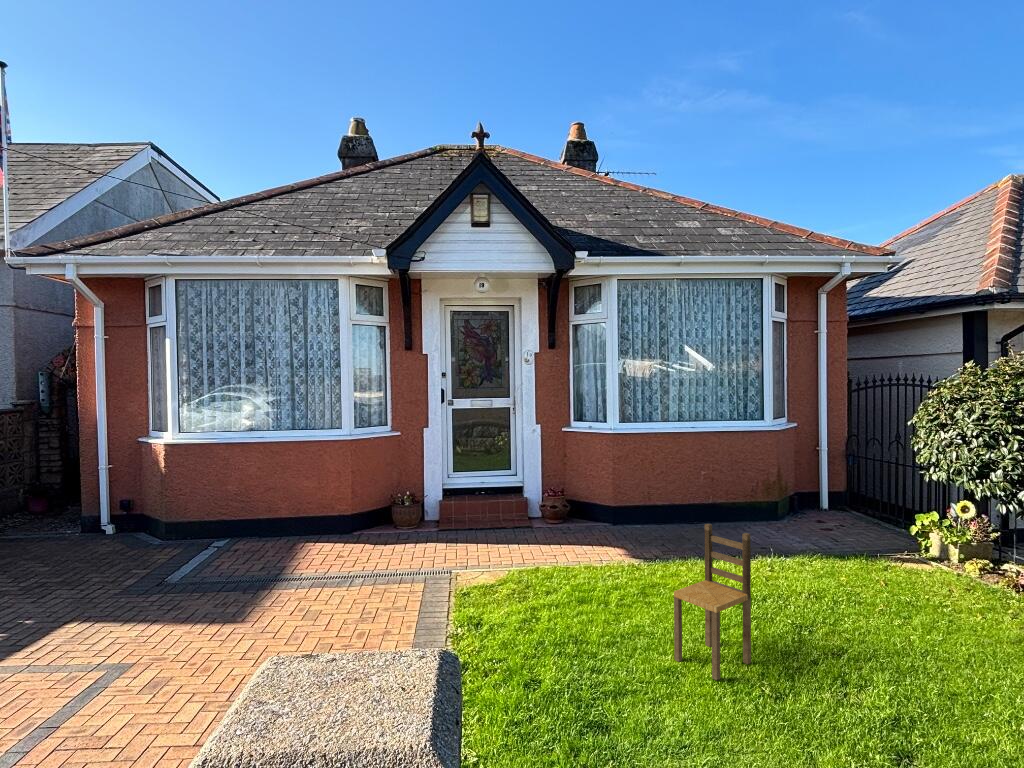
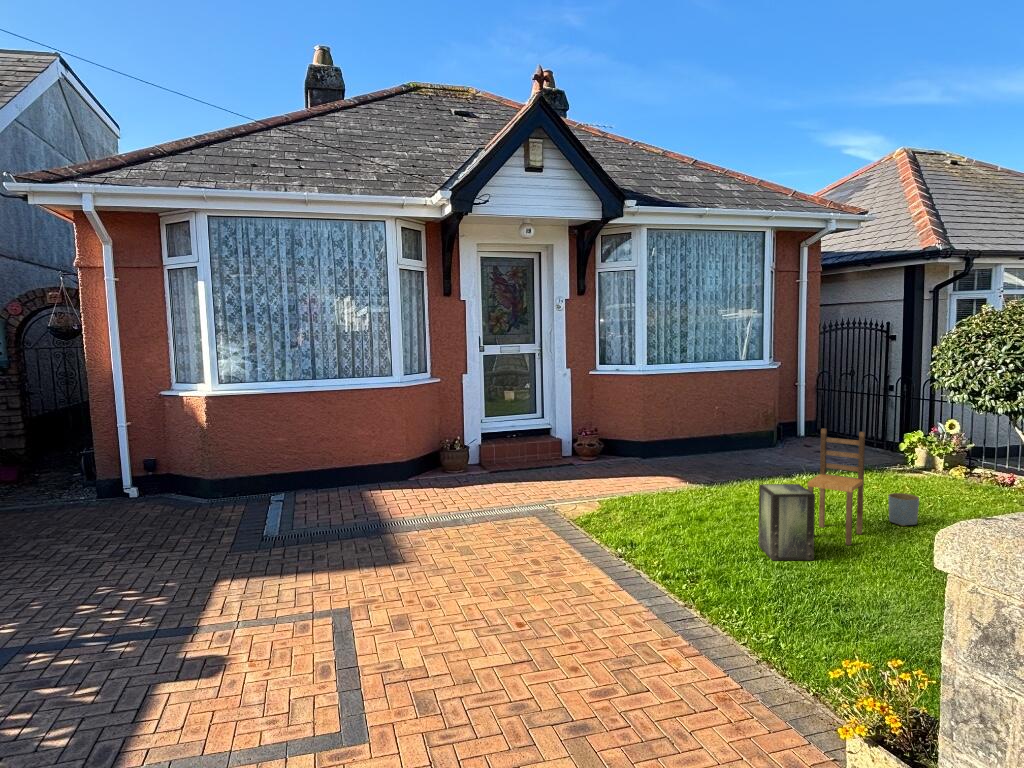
storage box: none [595,592,650,699] -> present [759,484,815,560]
planter: none [803,610,841,657] -> present [889,493,919,526]

